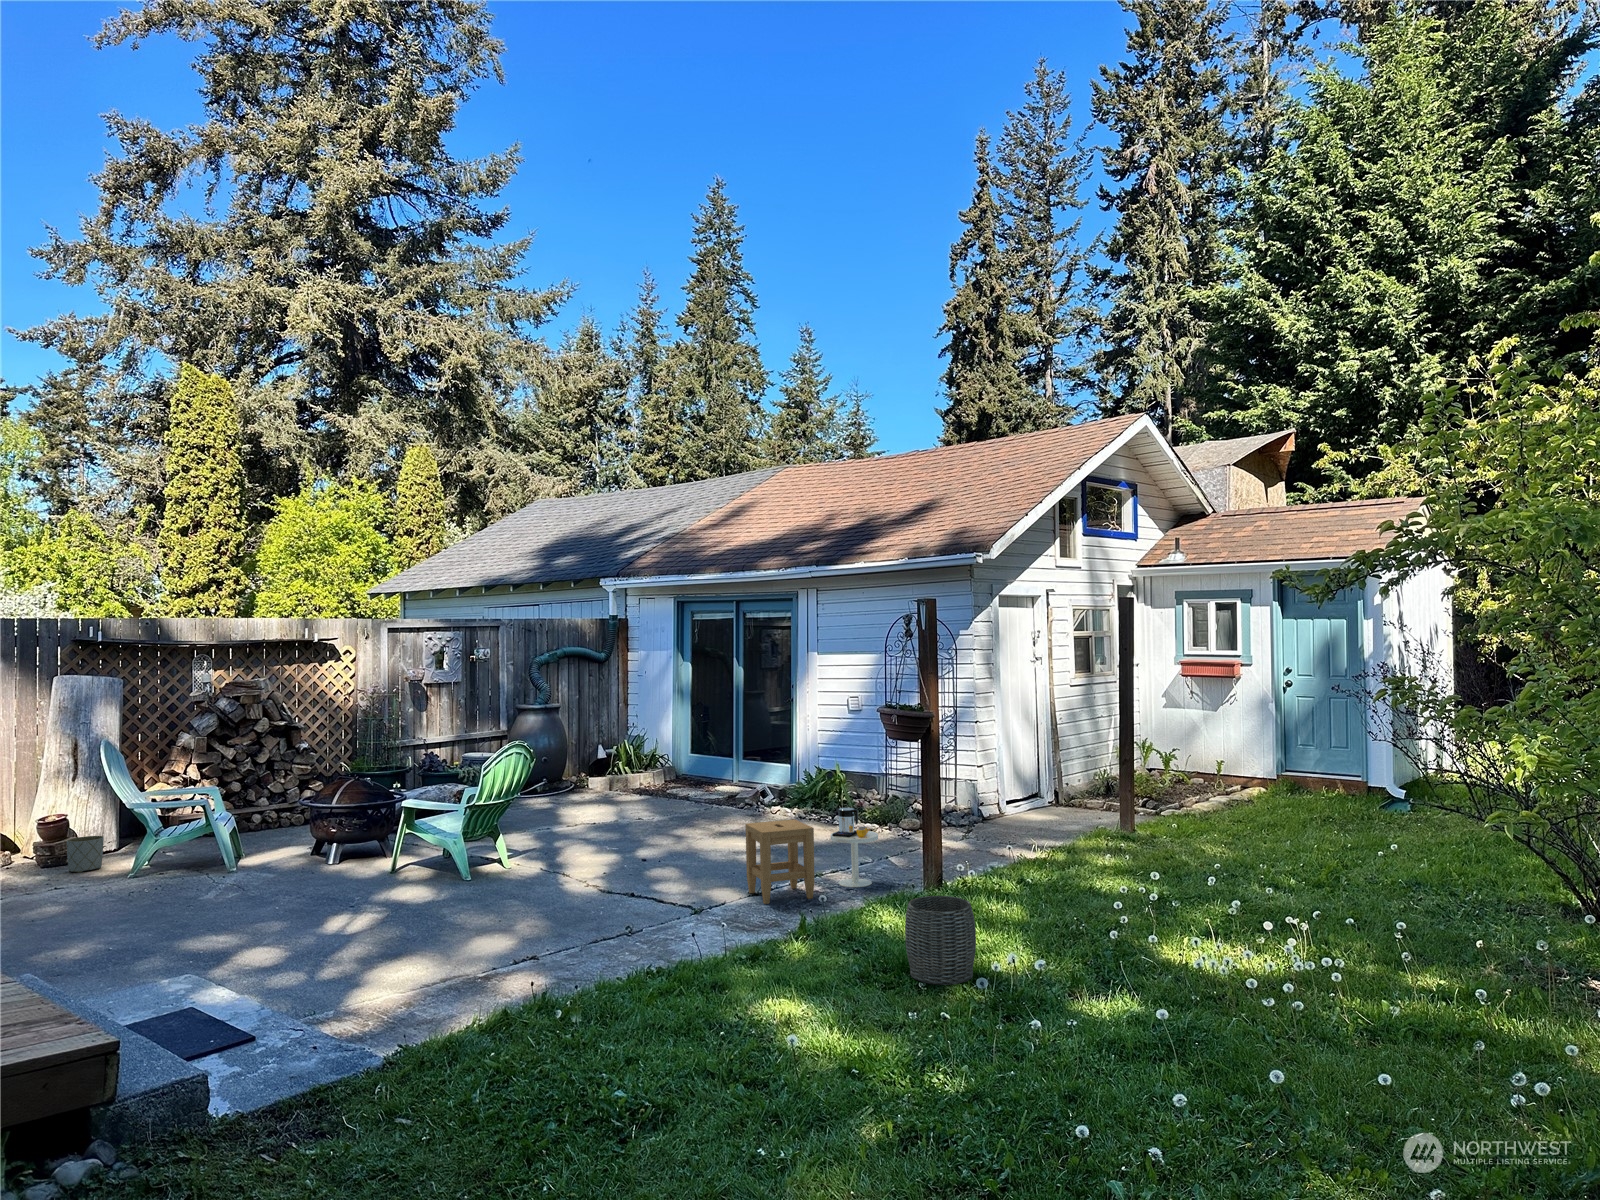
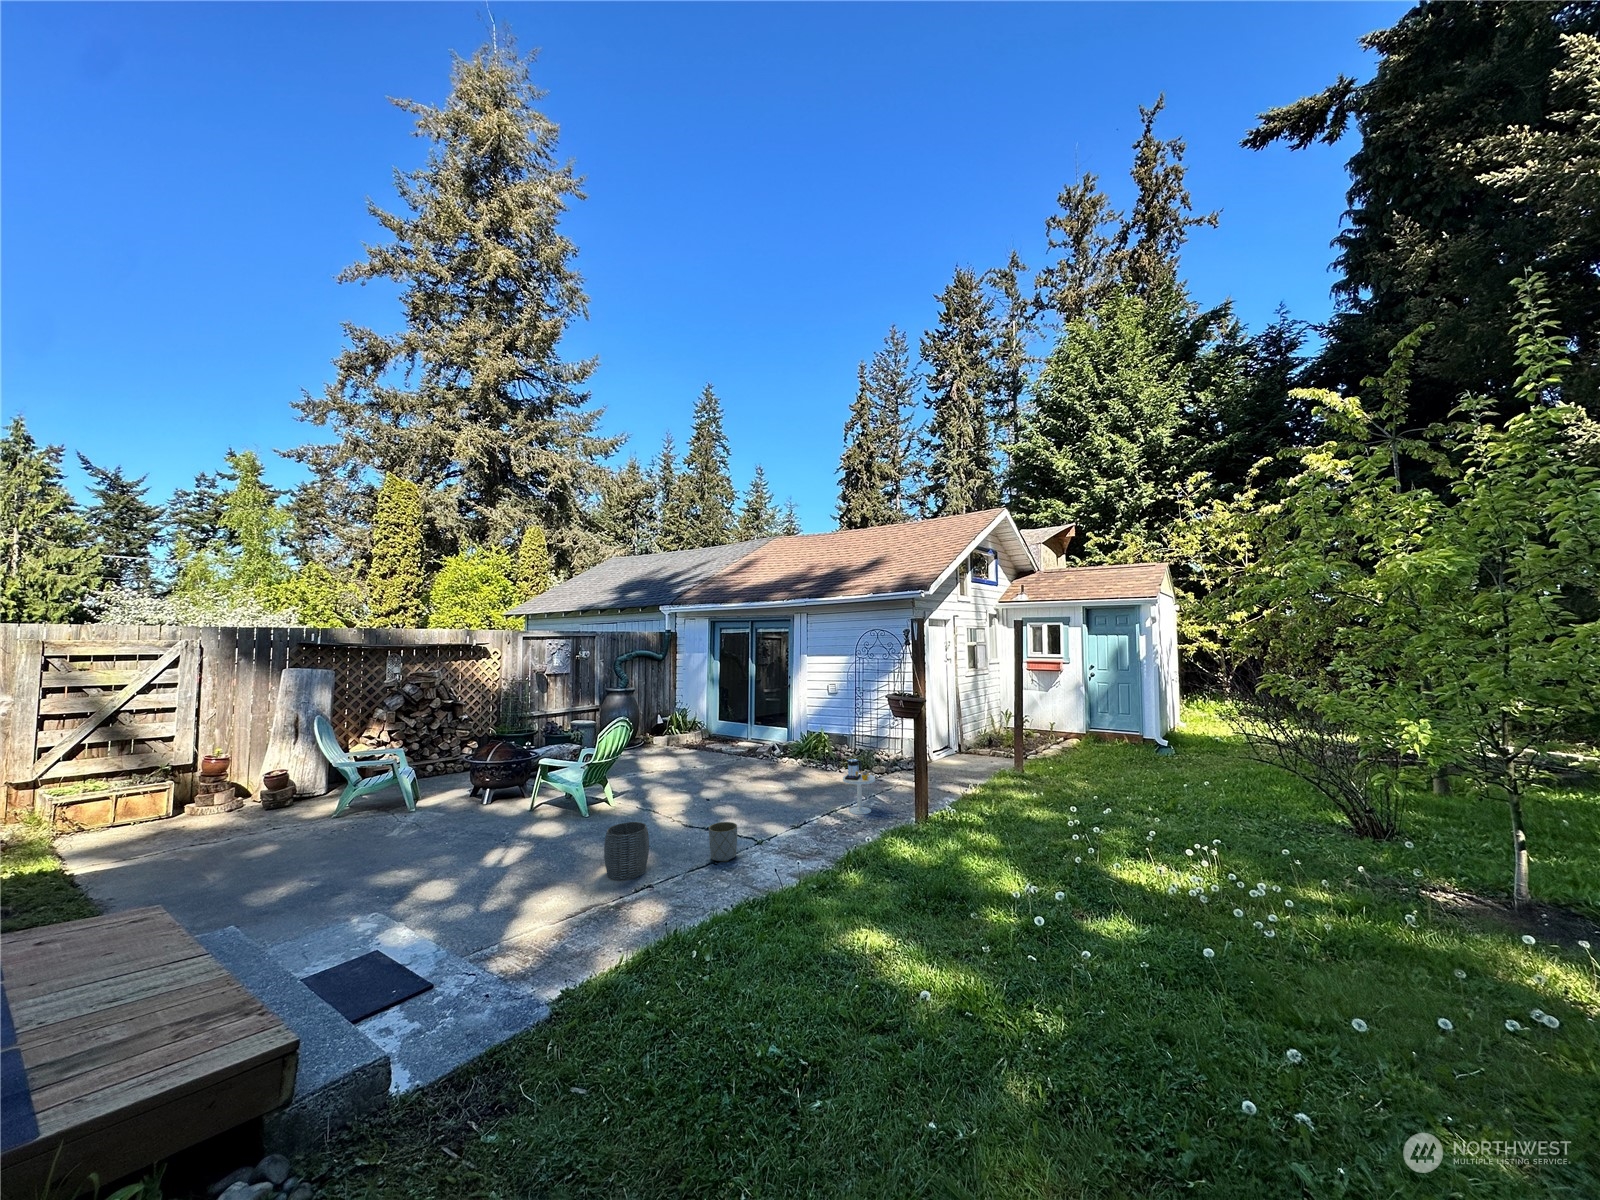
stool: present [745,819,815,904] -> none [789,769,840,832]
planter: present [67,836,104,873] -> present [709,822,737,862]
woven basket: present [905,896,976,985] -> present [604,822,649,881]

